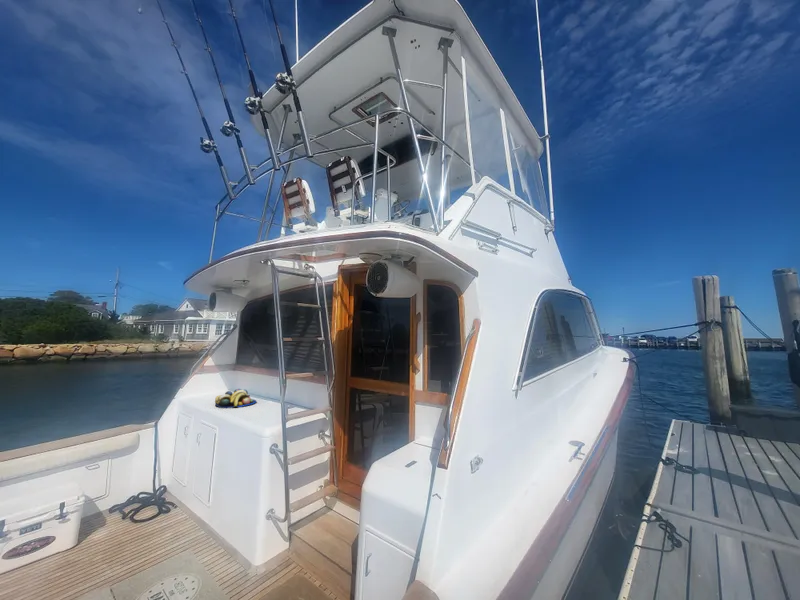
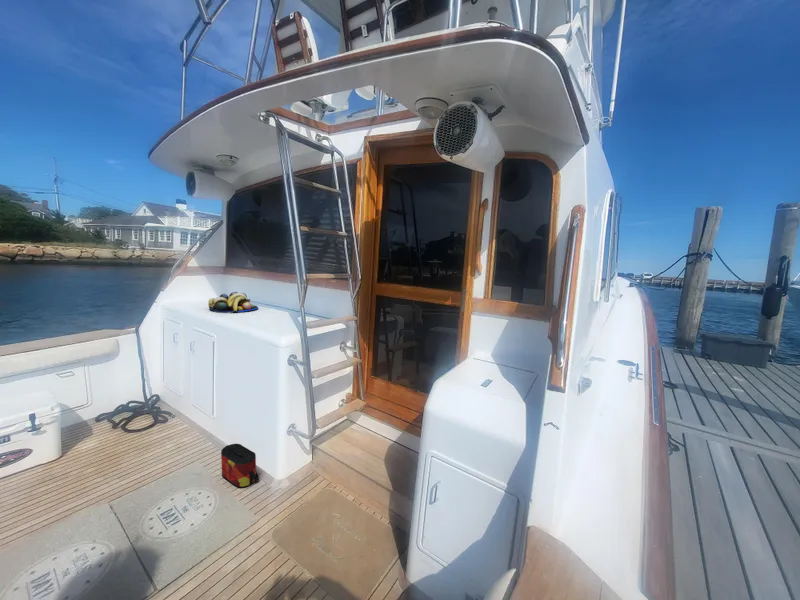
bag: none [207,529,239,572] -> present [221,444,259,488]

